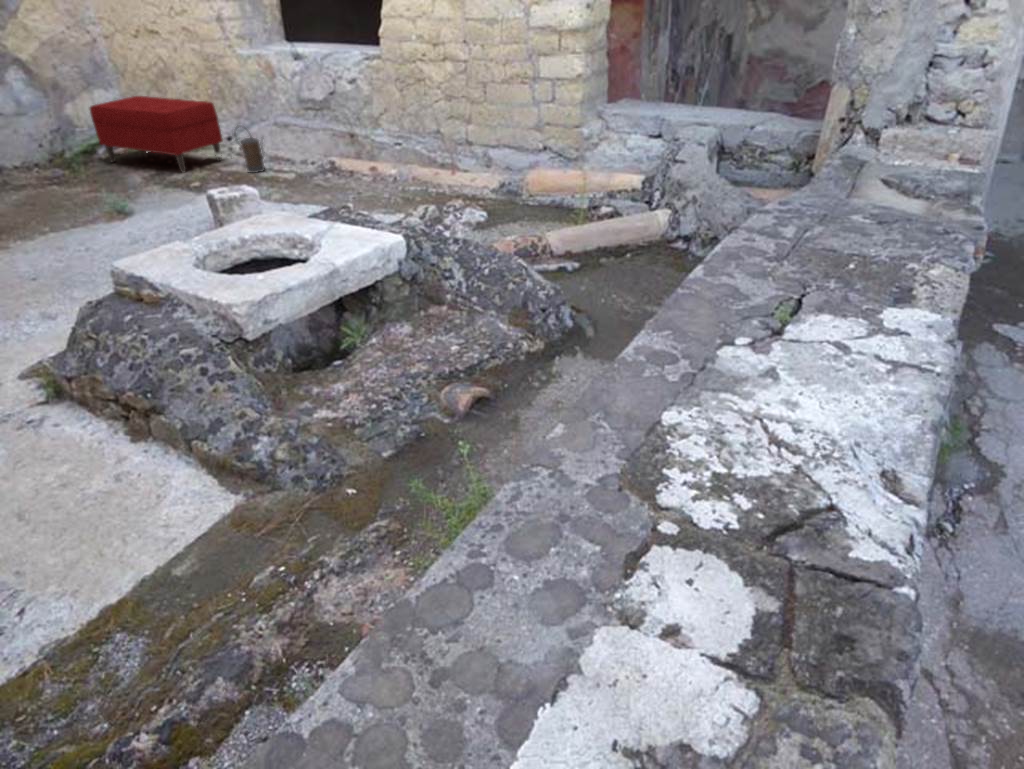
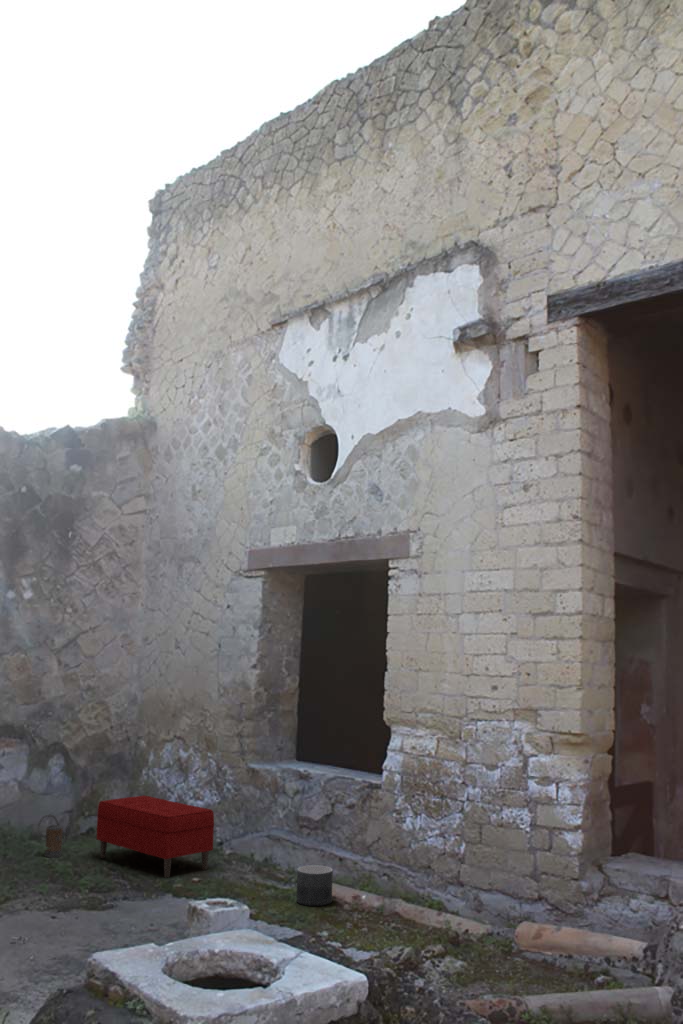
watering can: present [235,129,265,173] -> present [38,814,71,858]
planter: none [311,143,350,181] -> present [297,865,333,906]

